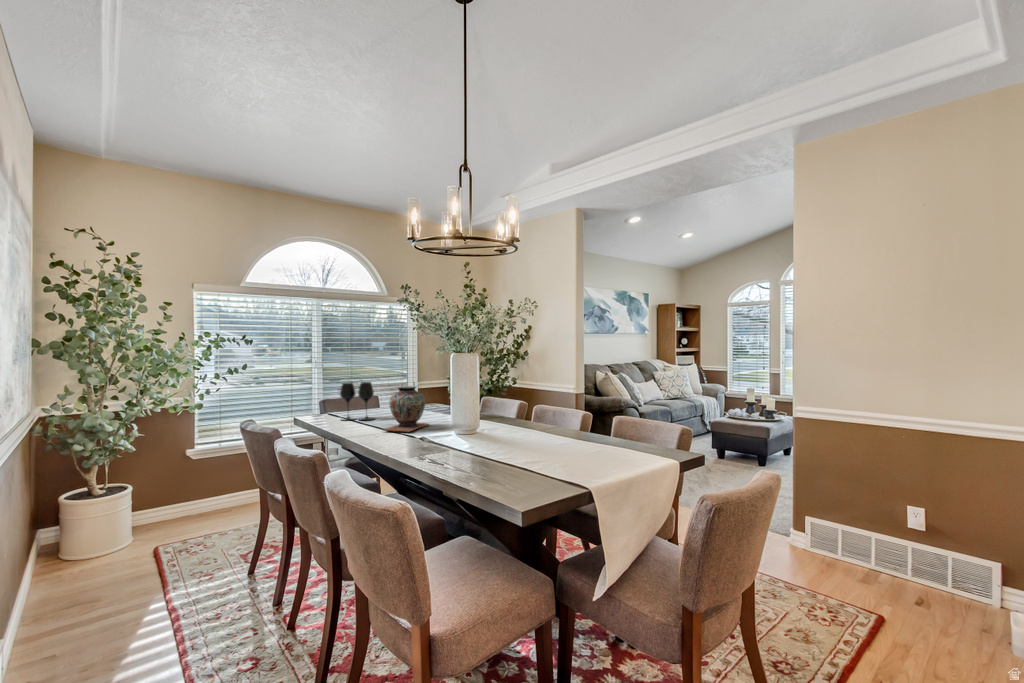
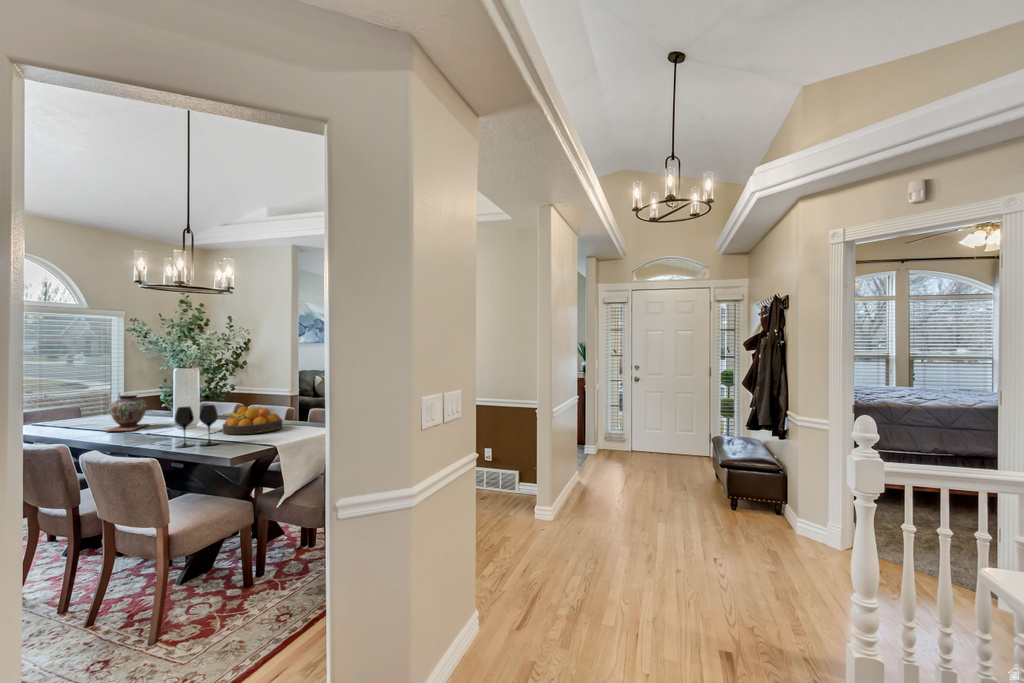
wine glass: present [340,382,374,420] -> present [175,405,218,448]
fruit bowl: none [506,409,584,452] -> present [223,407,283,434]

